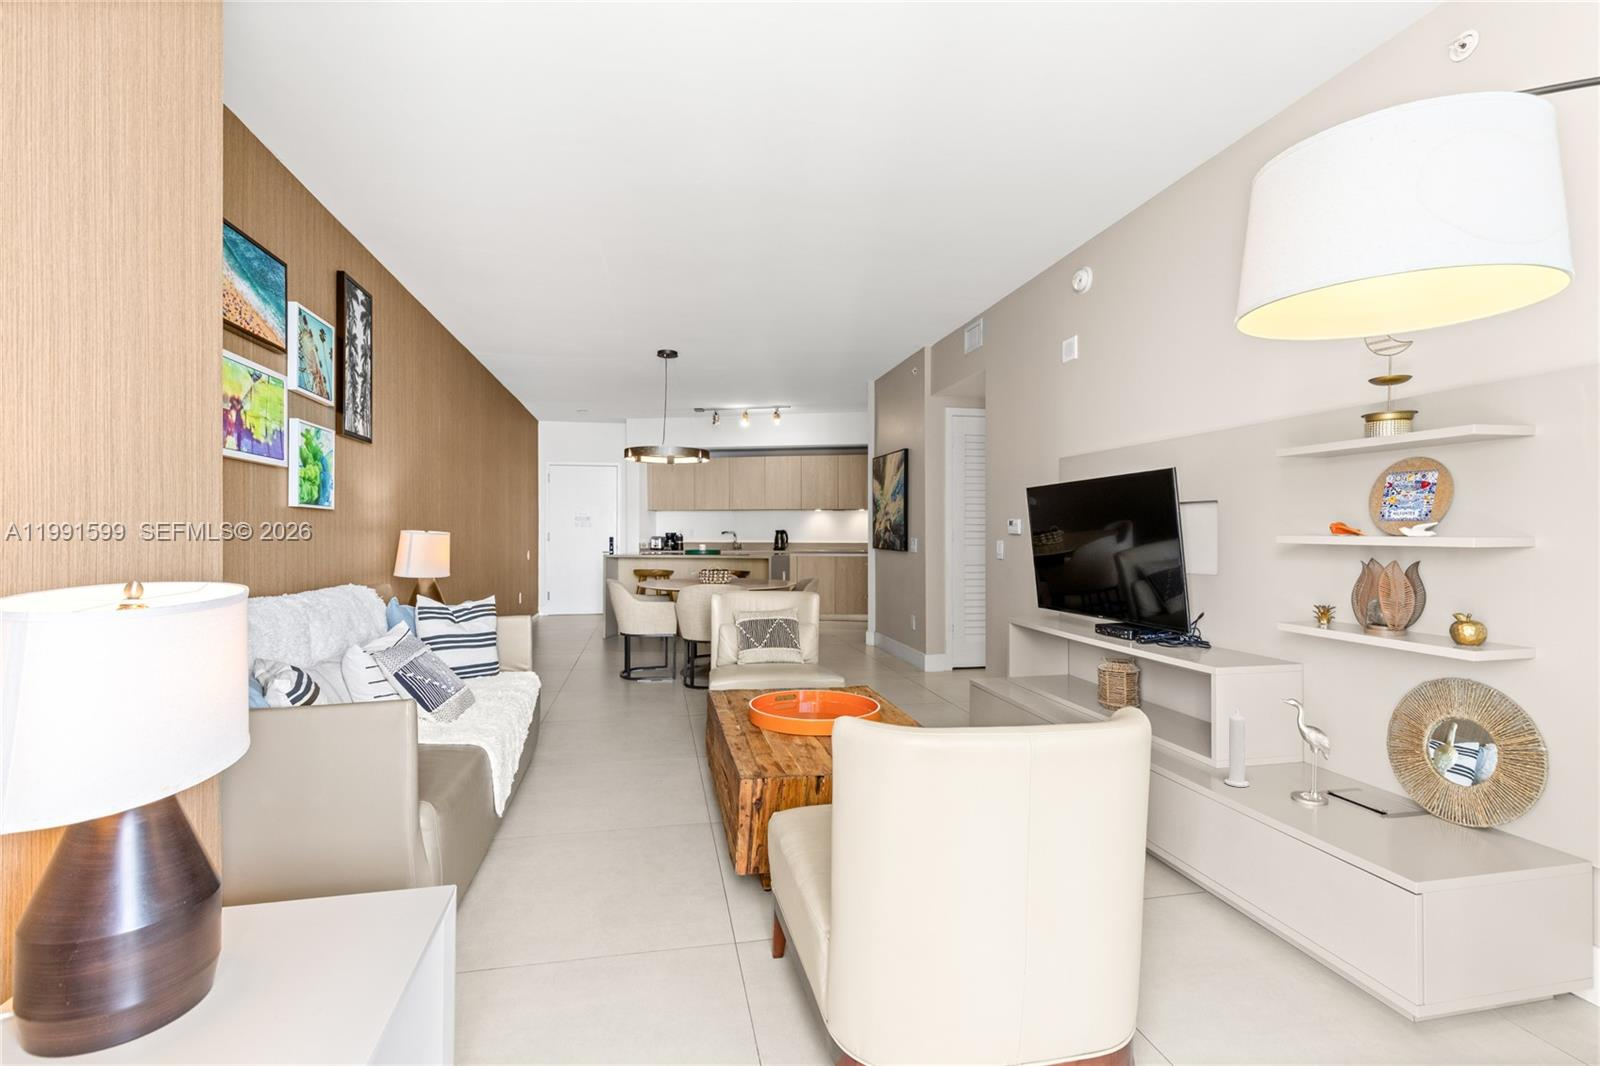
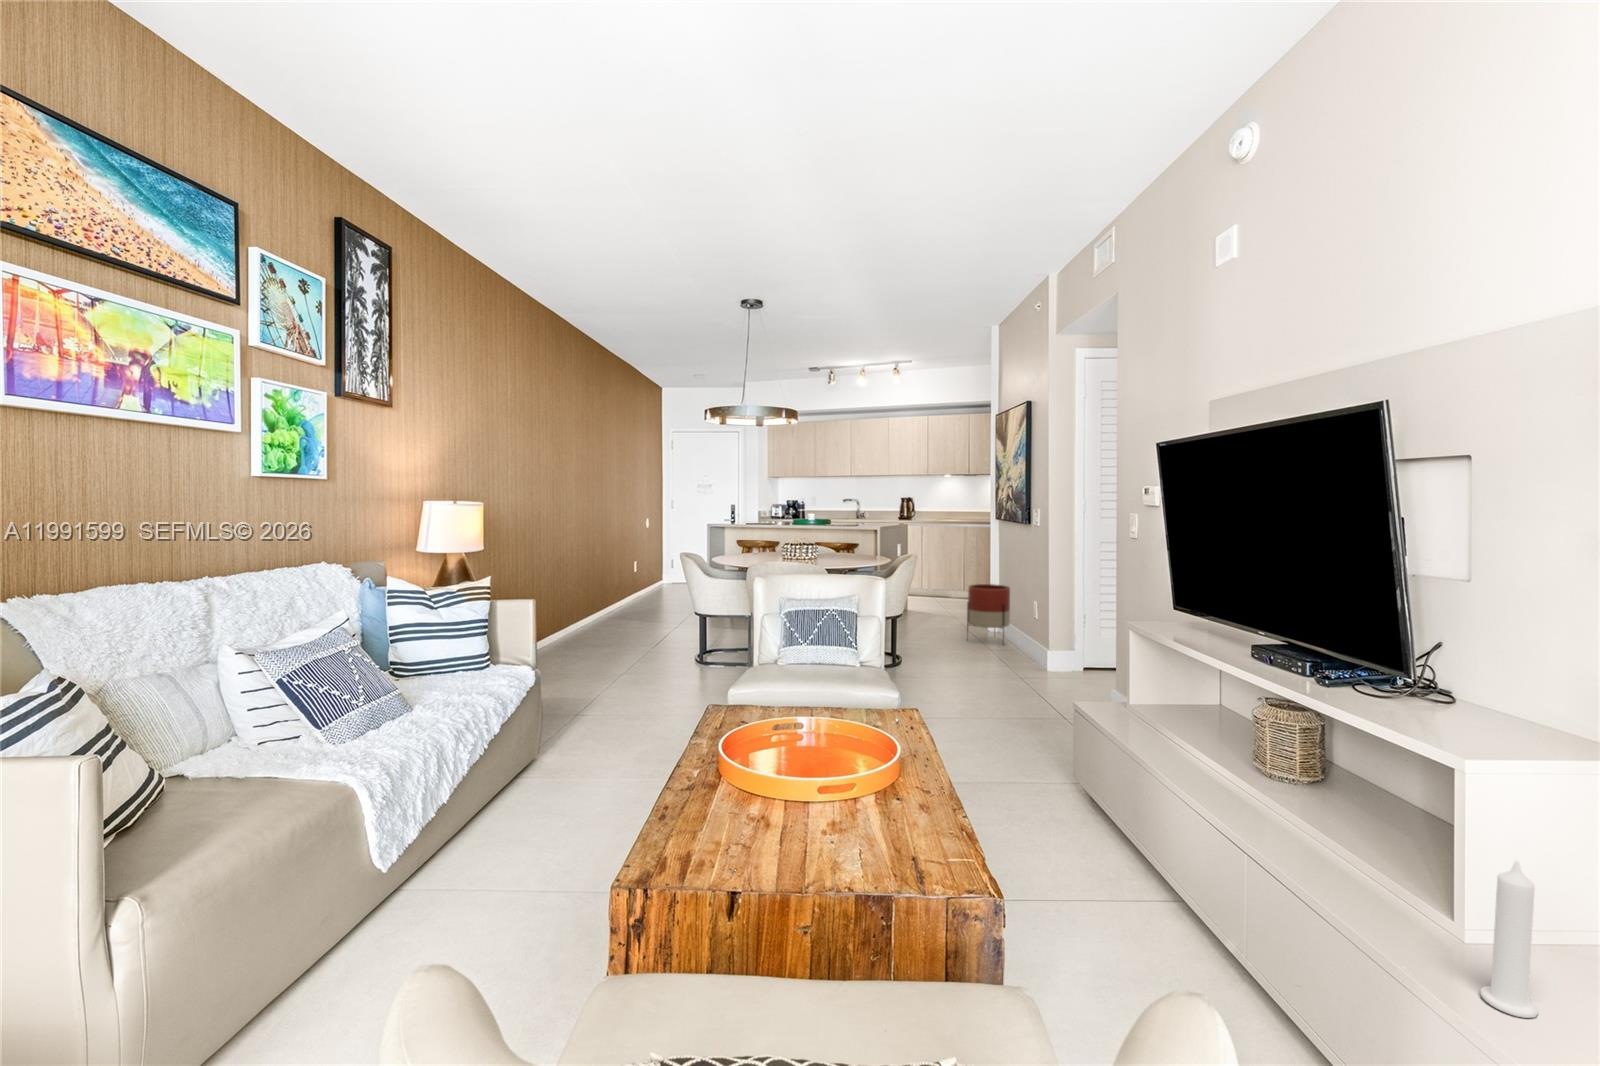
planter: none [853,605,889,657] -> present [967,584,1010,630]

